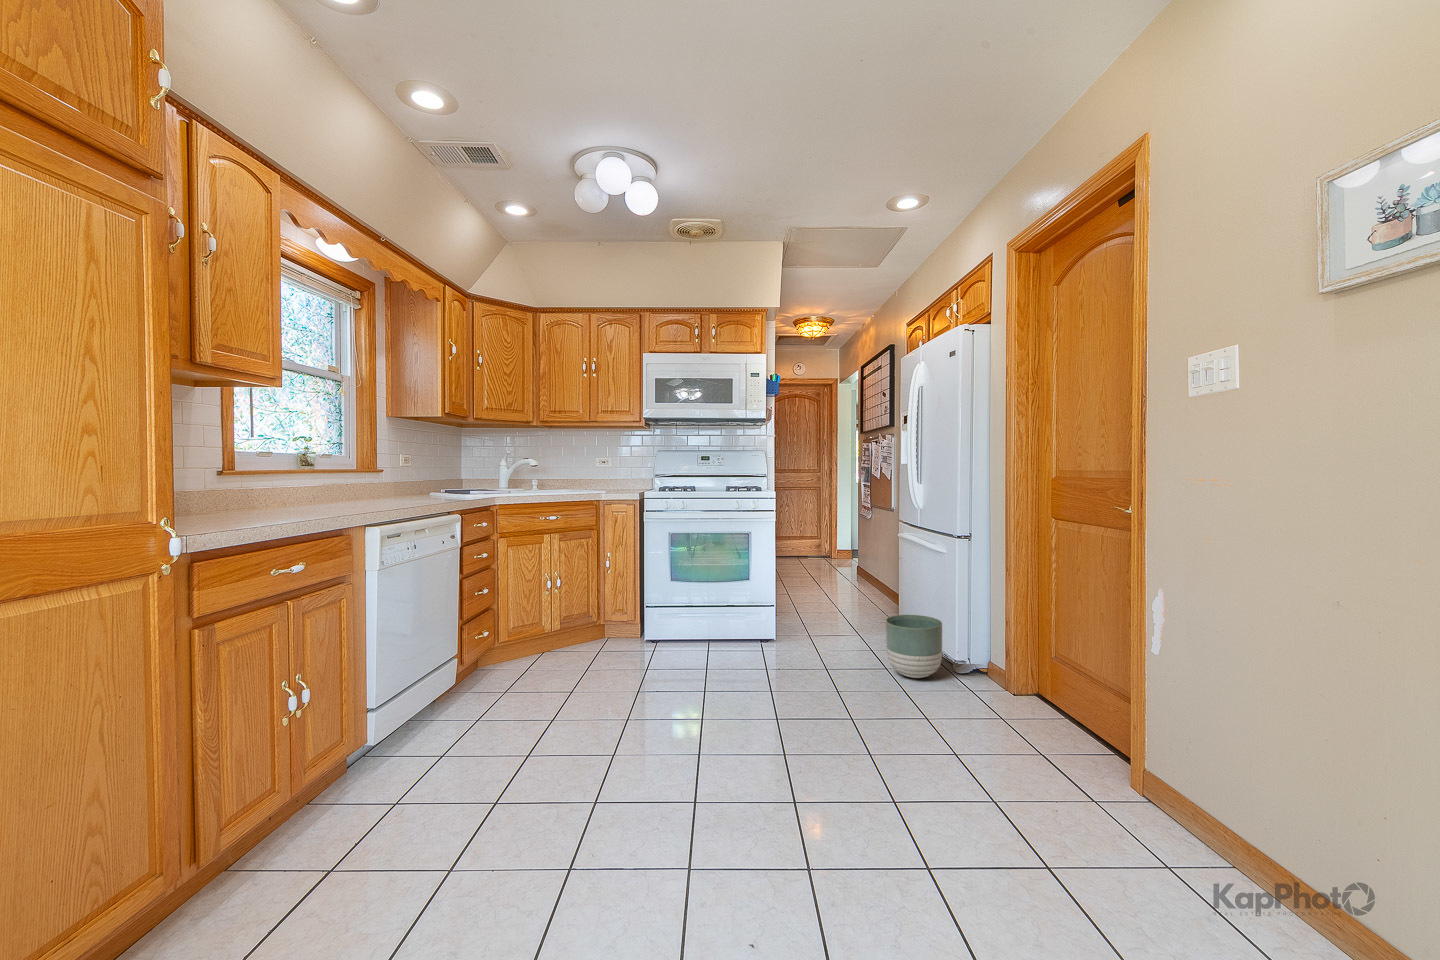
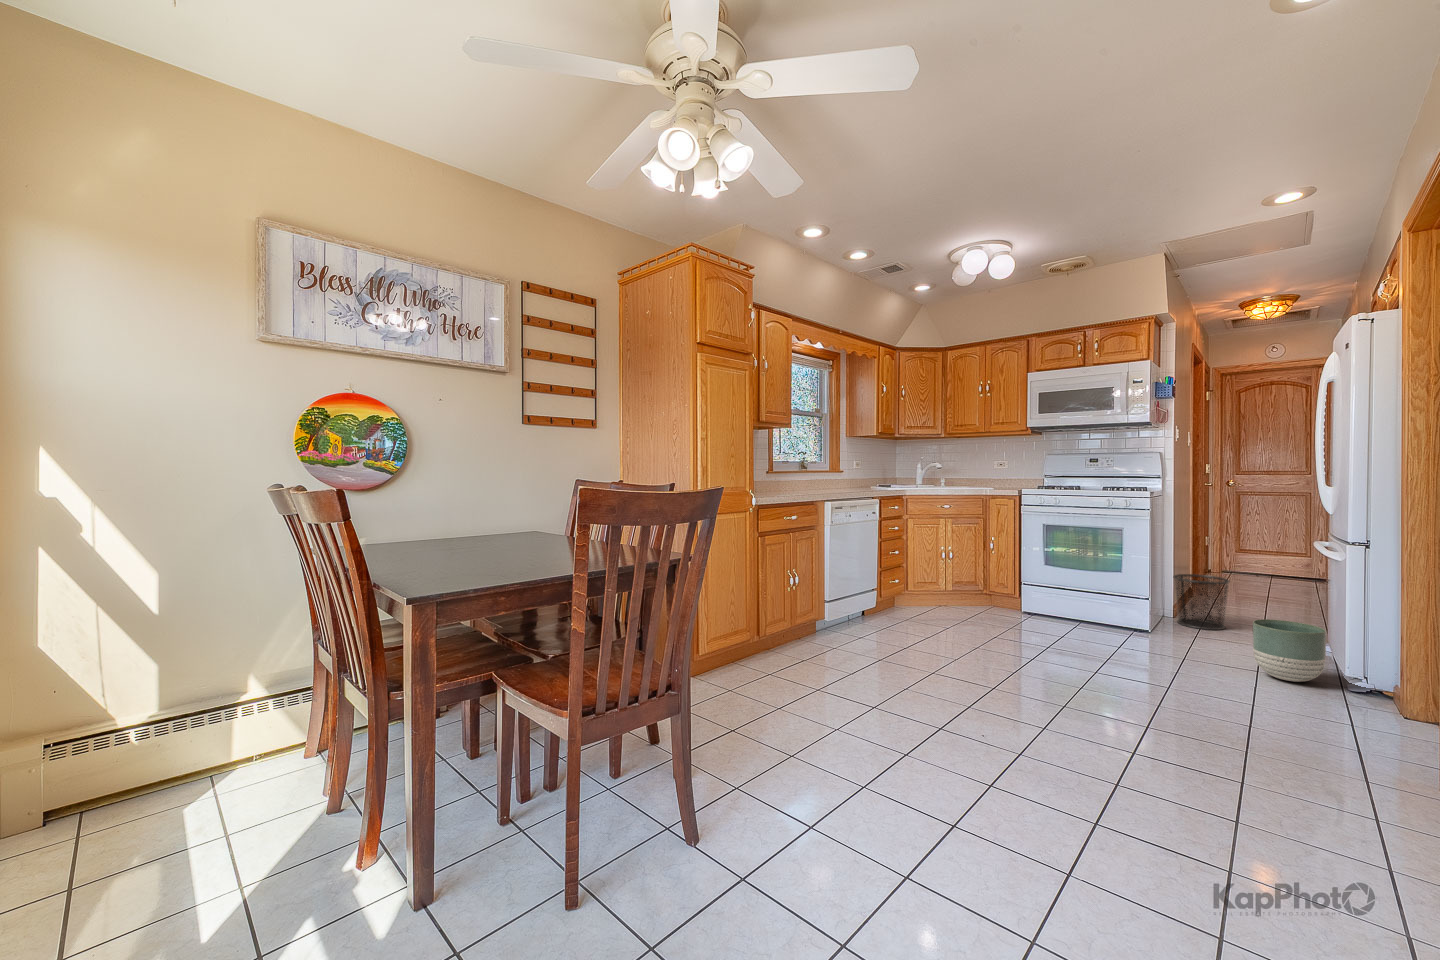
waste bin: none [779,571,824,628] -> present [1173,574,1230,630]

